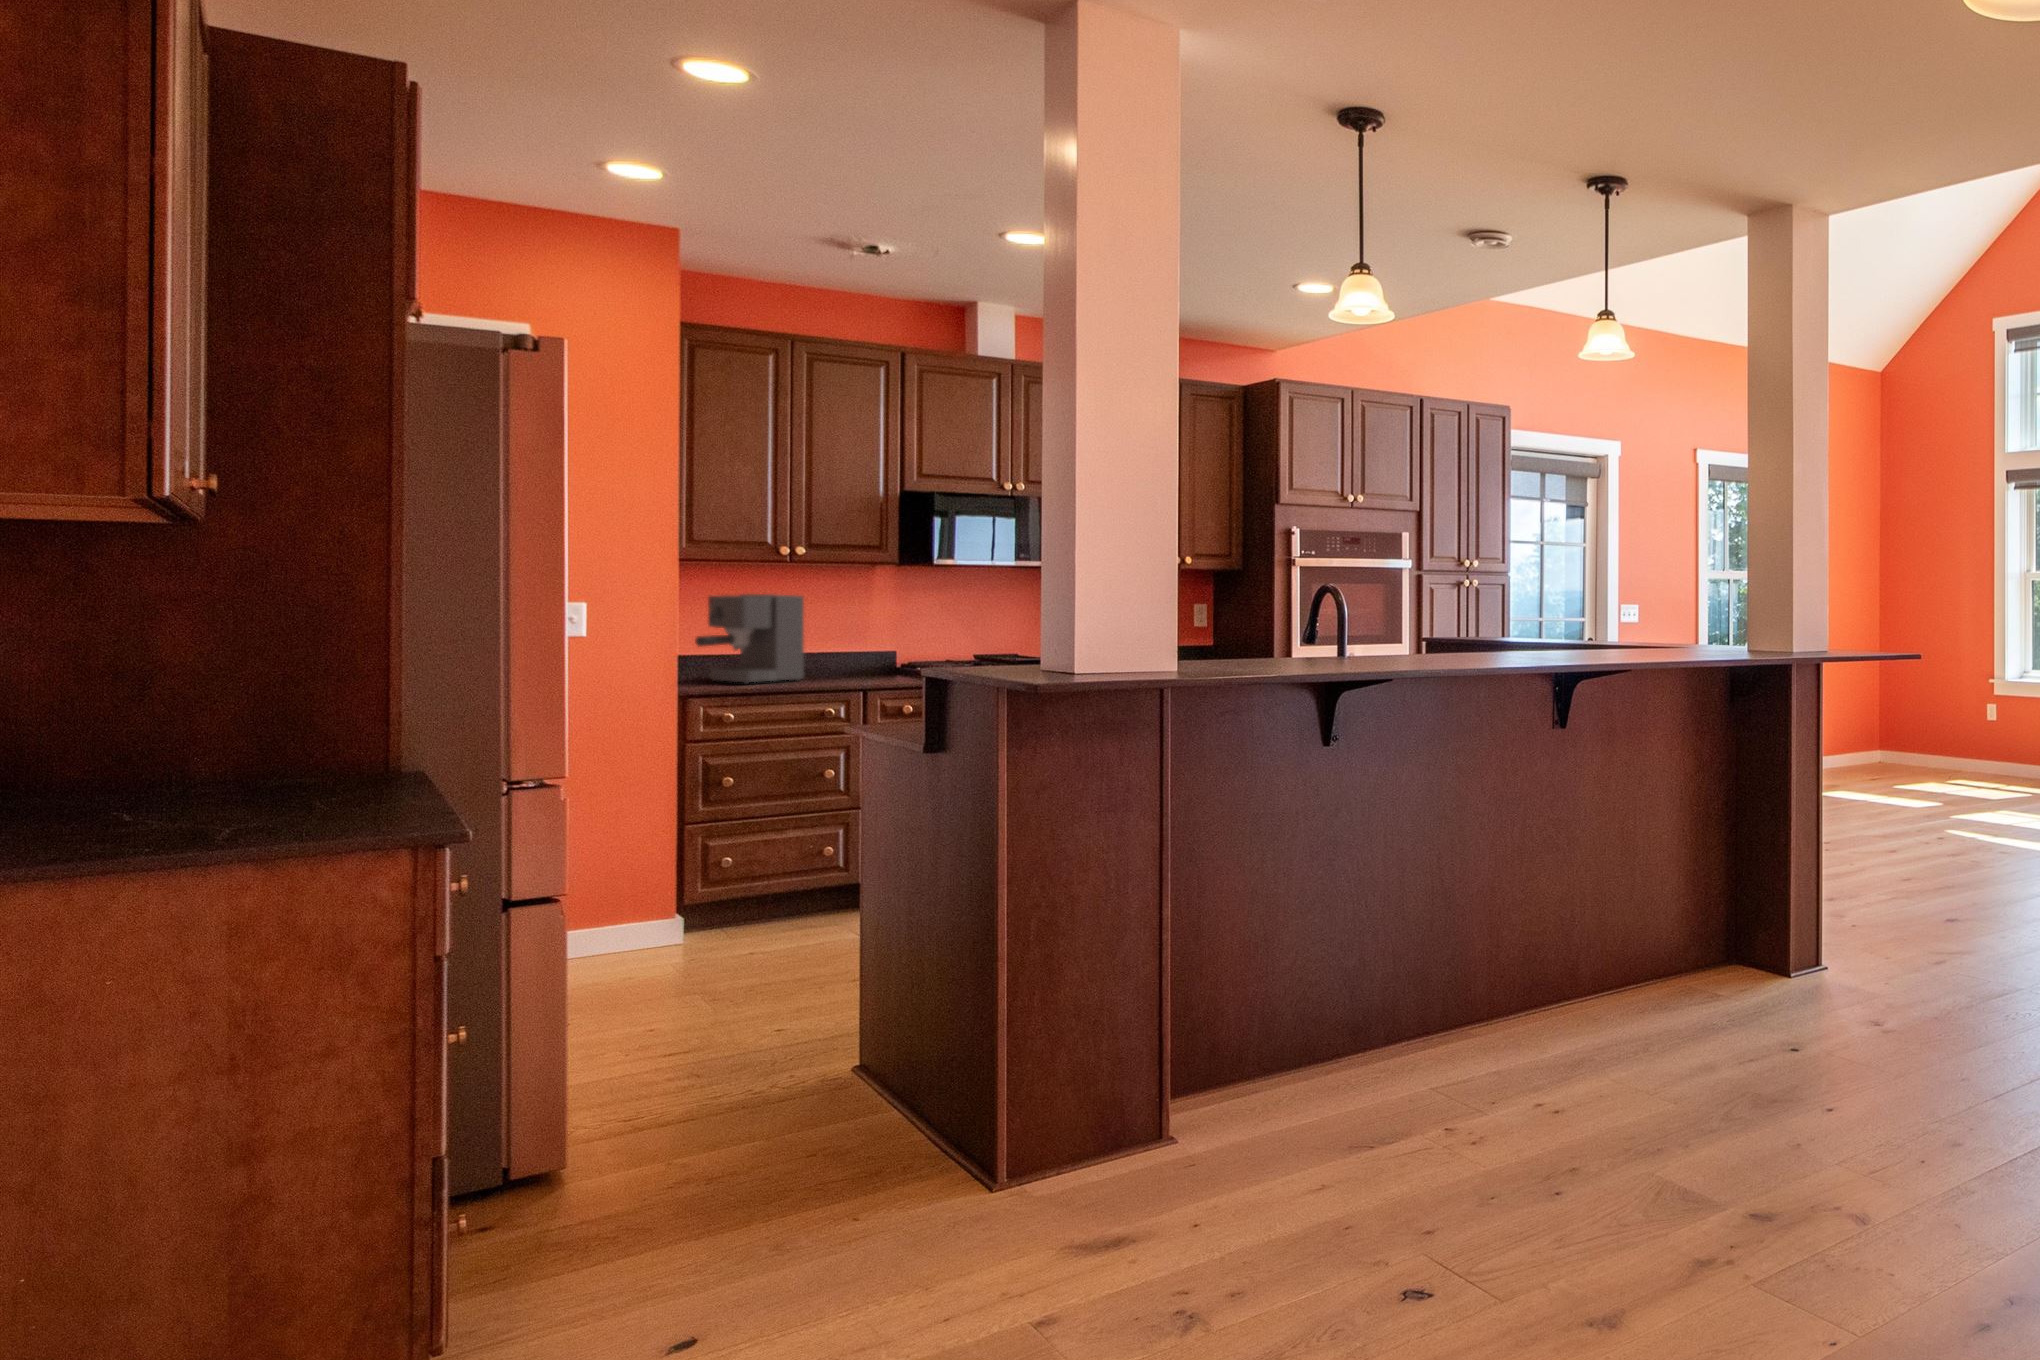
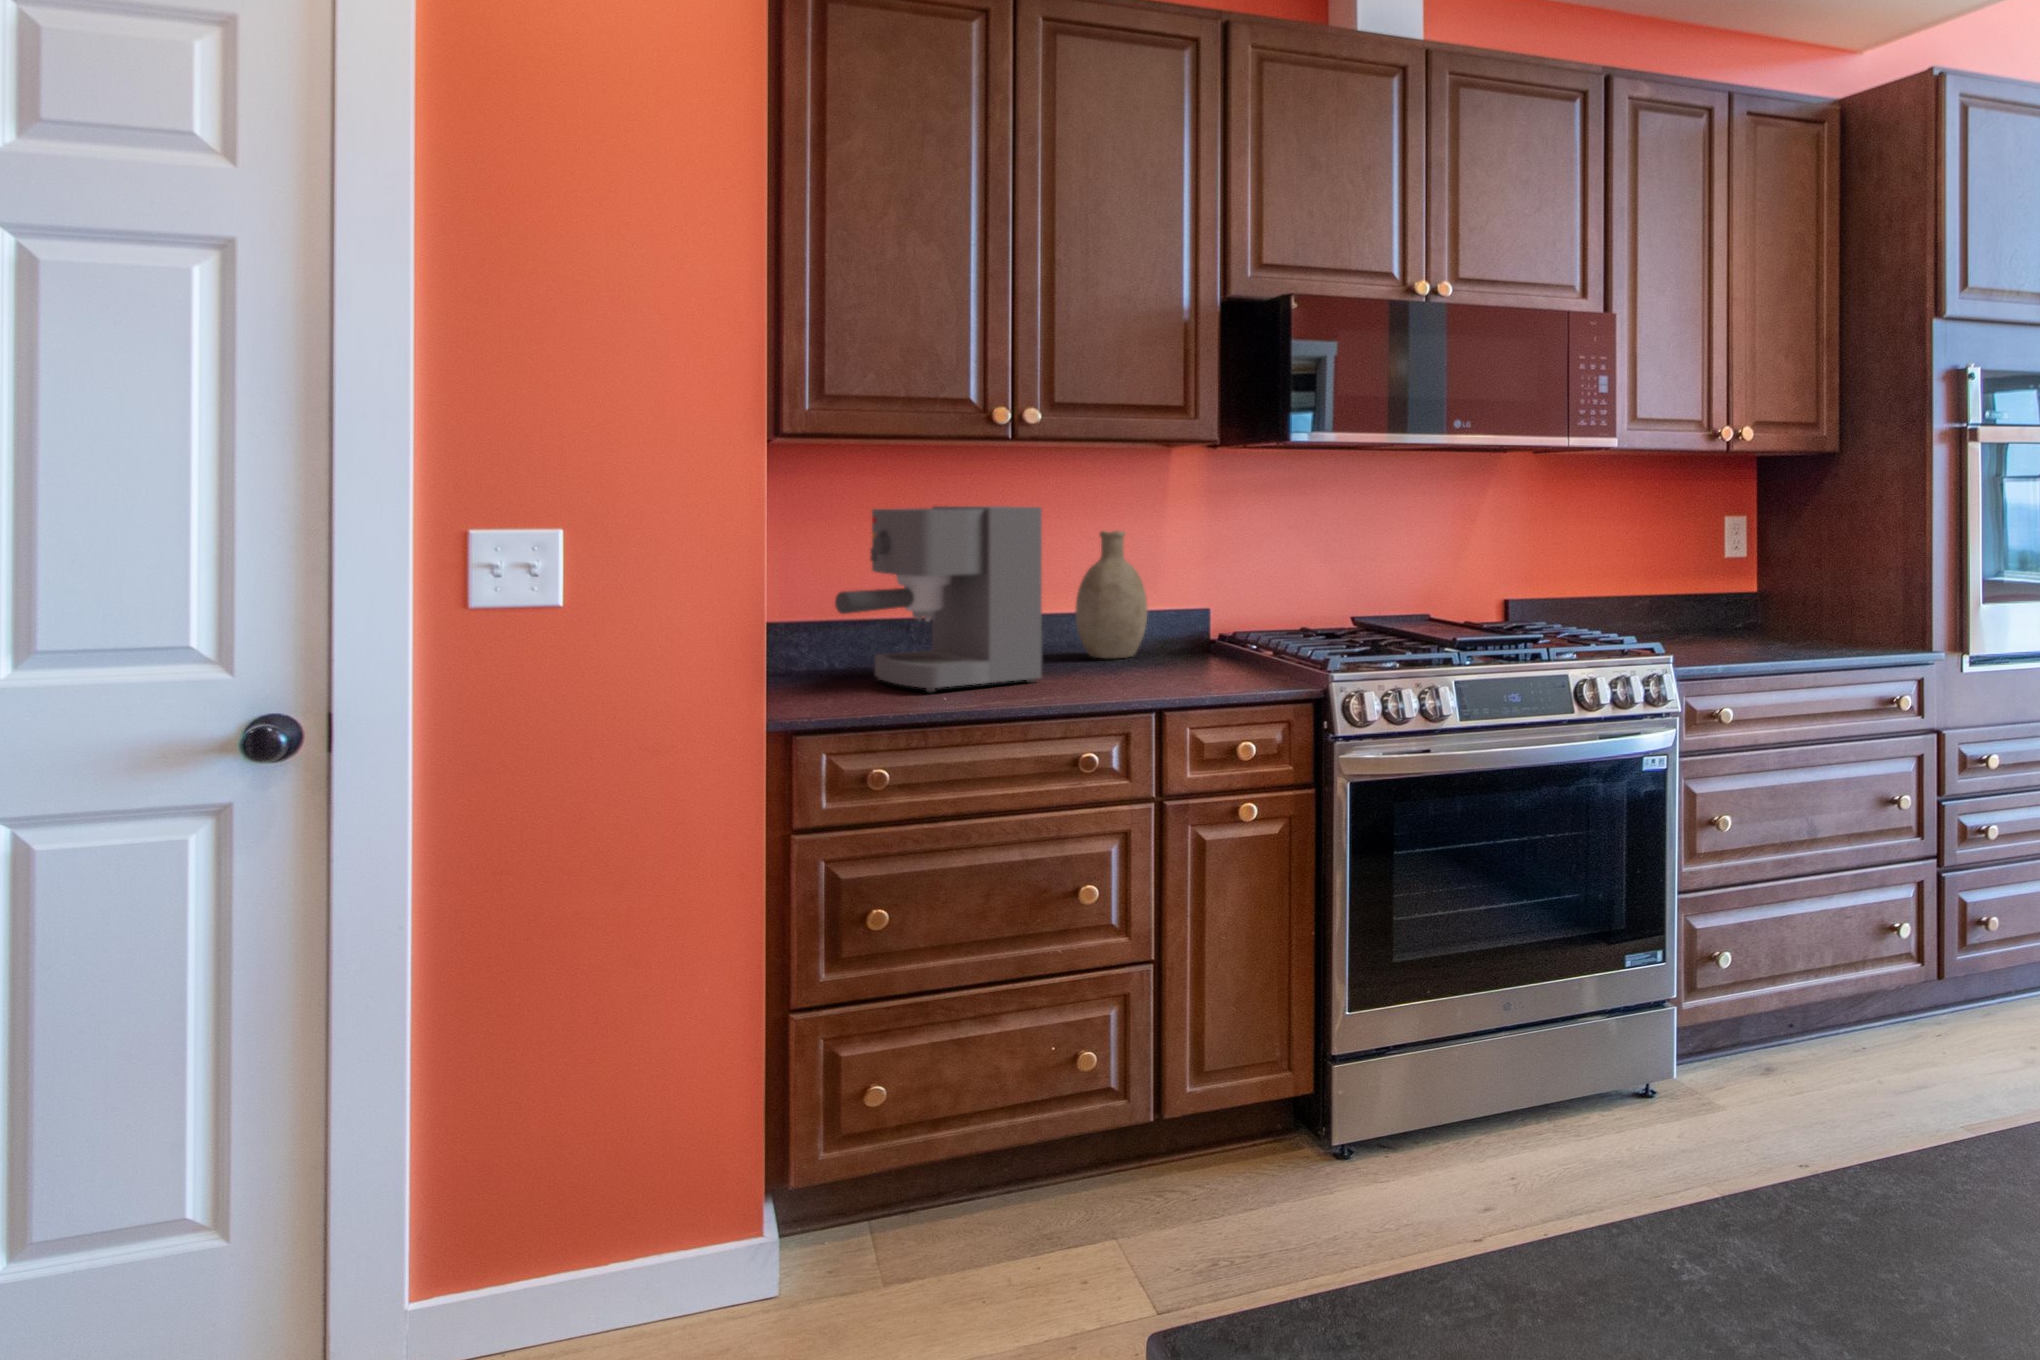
decorative vase: none [818,607,859,672] -> present [1076,531,1147,658]

